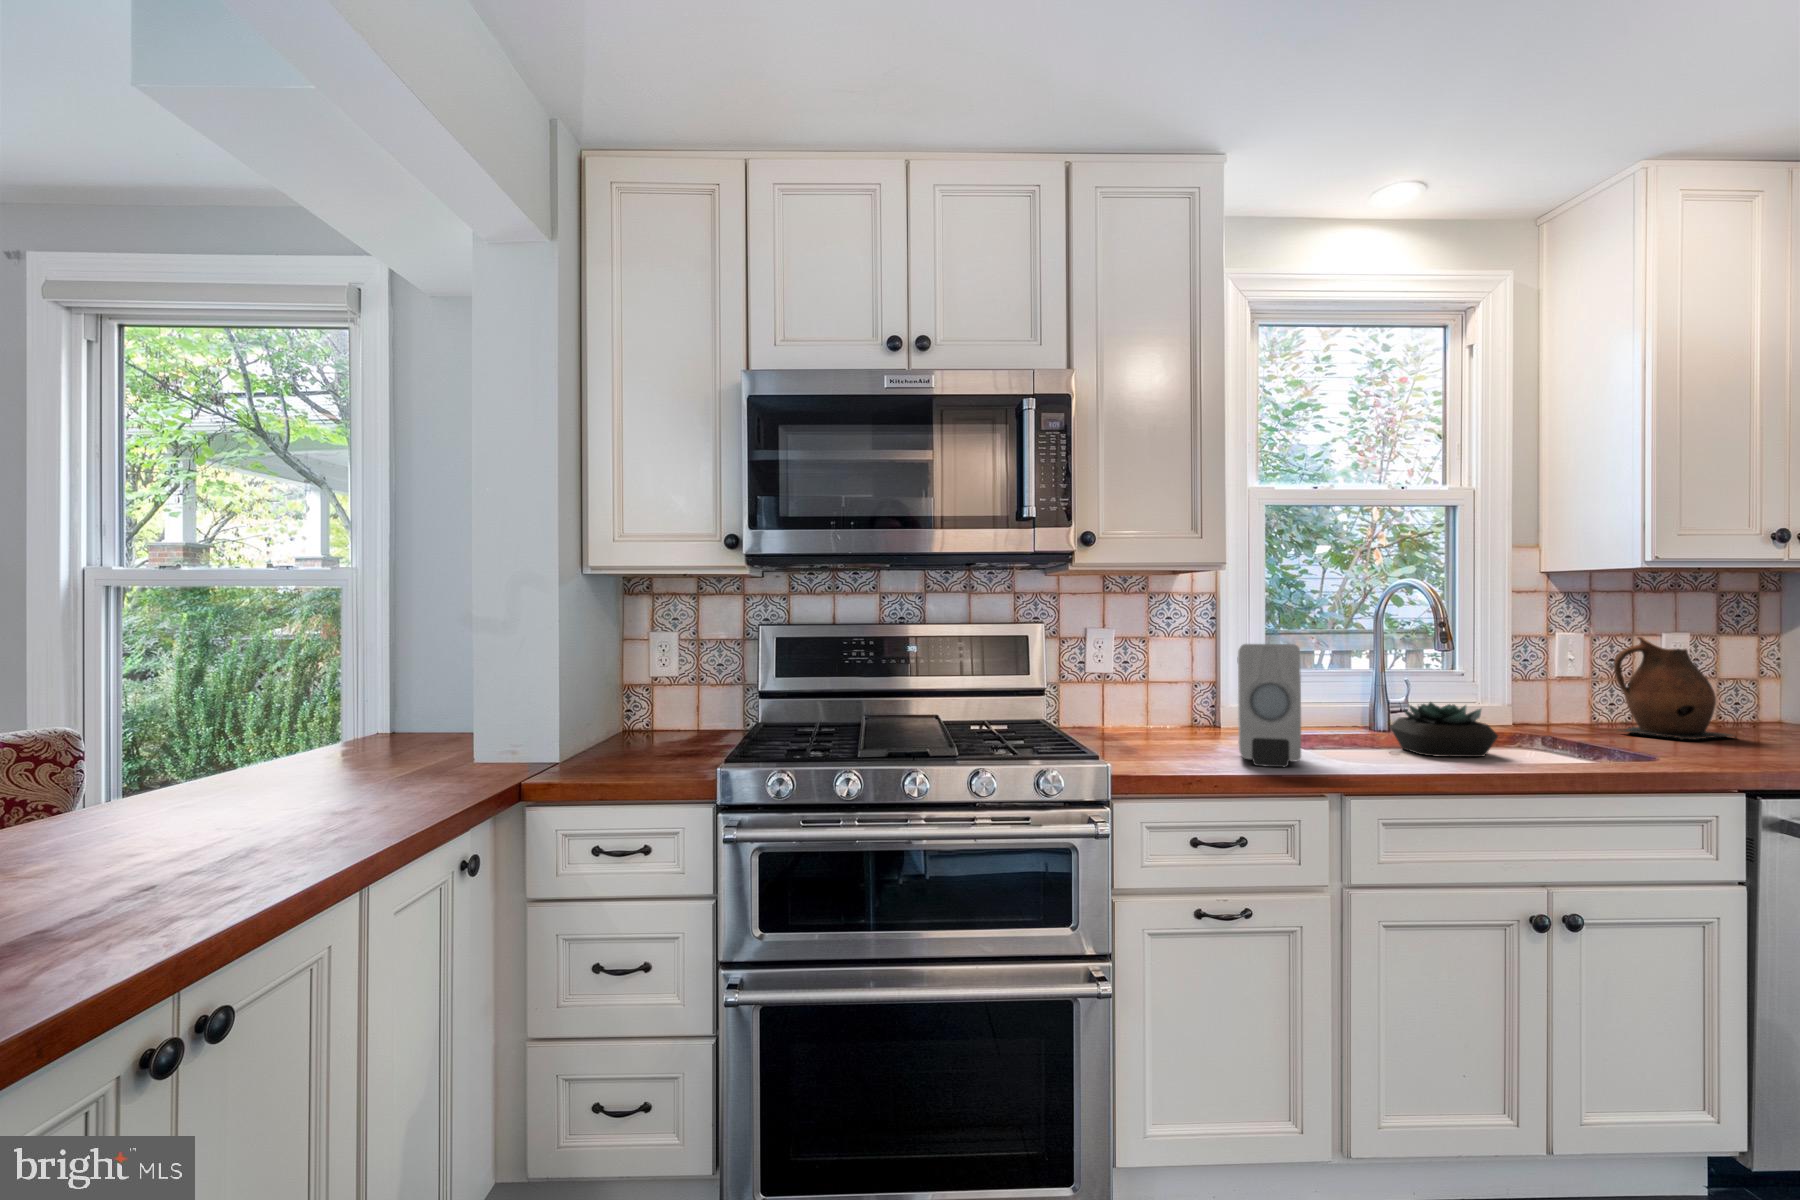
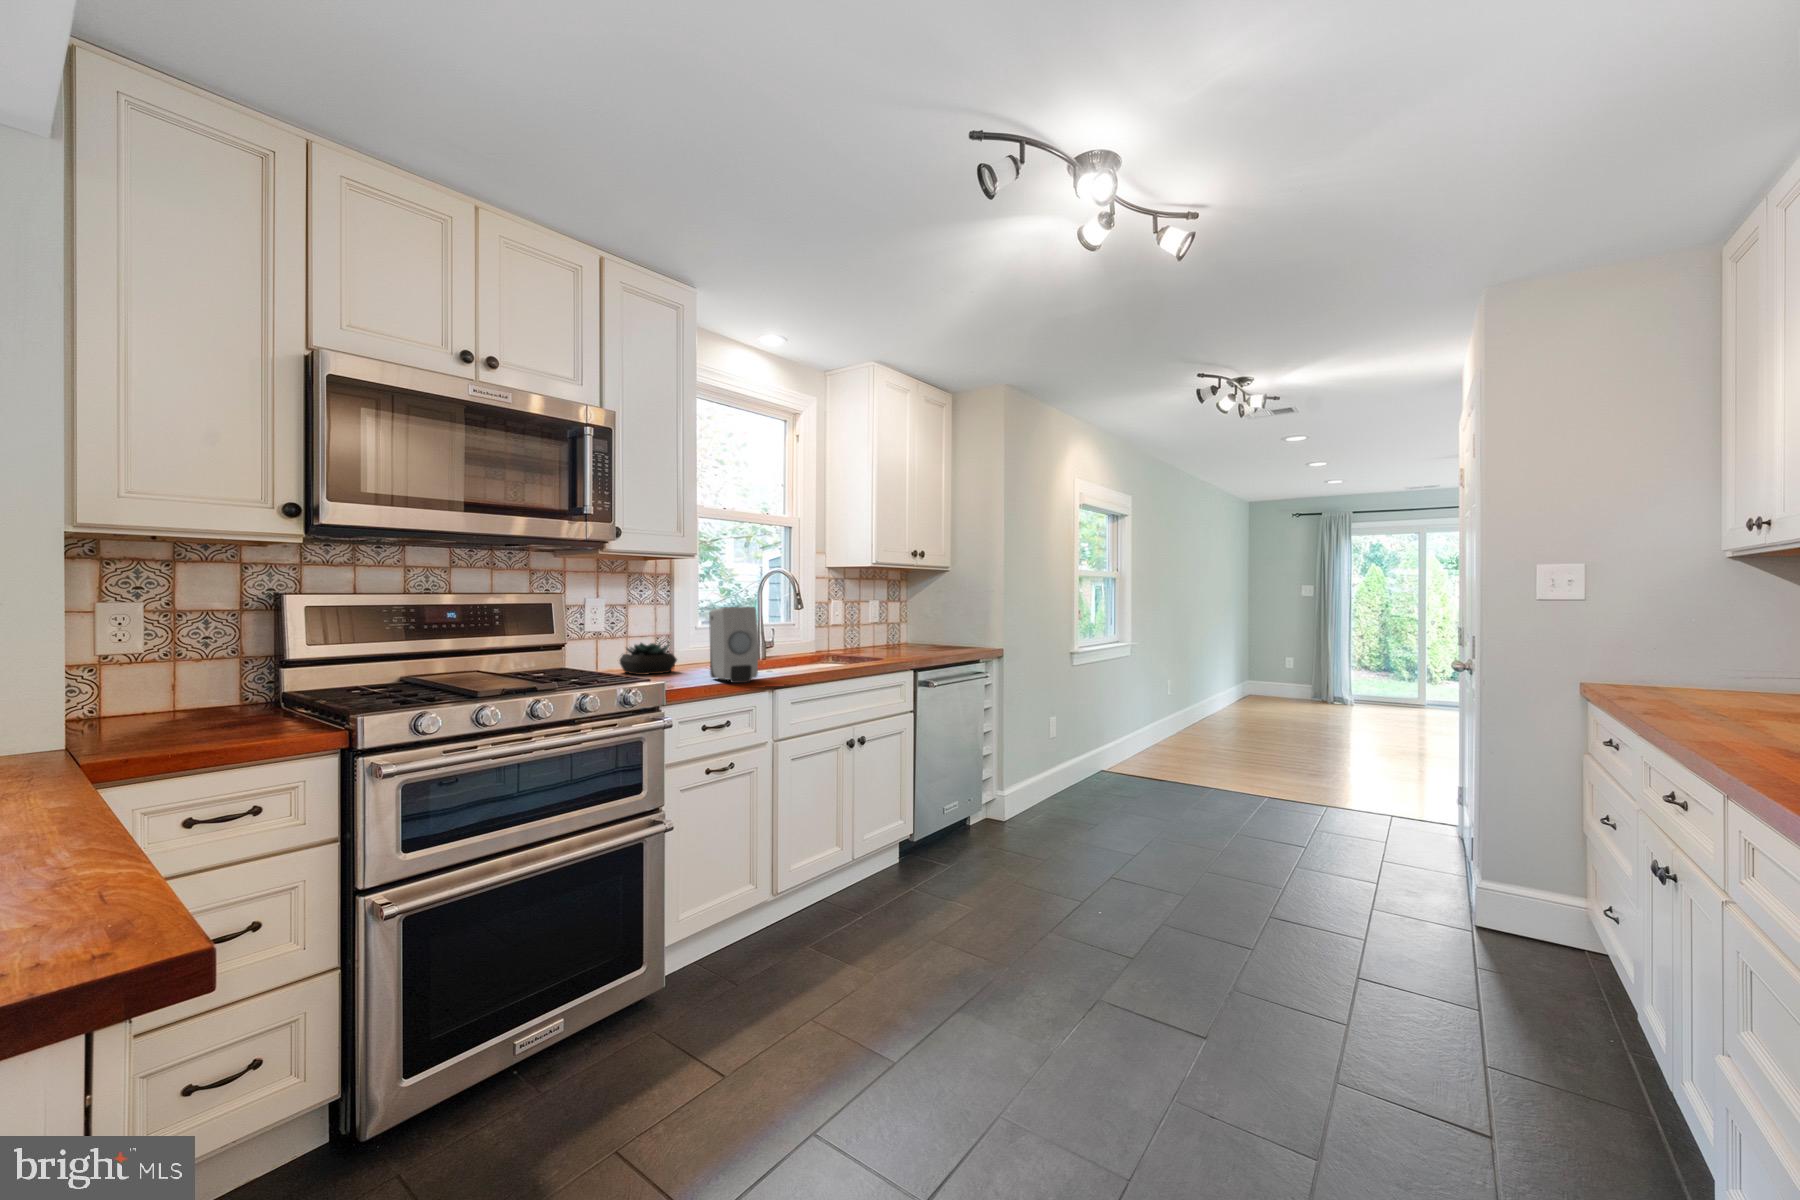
ceramic pitcher: present [1613,637,1736,740] -> none [857,602,902,654]
succulent plant: present [1390,702,1498,757] -> present [620,643,677,675]

